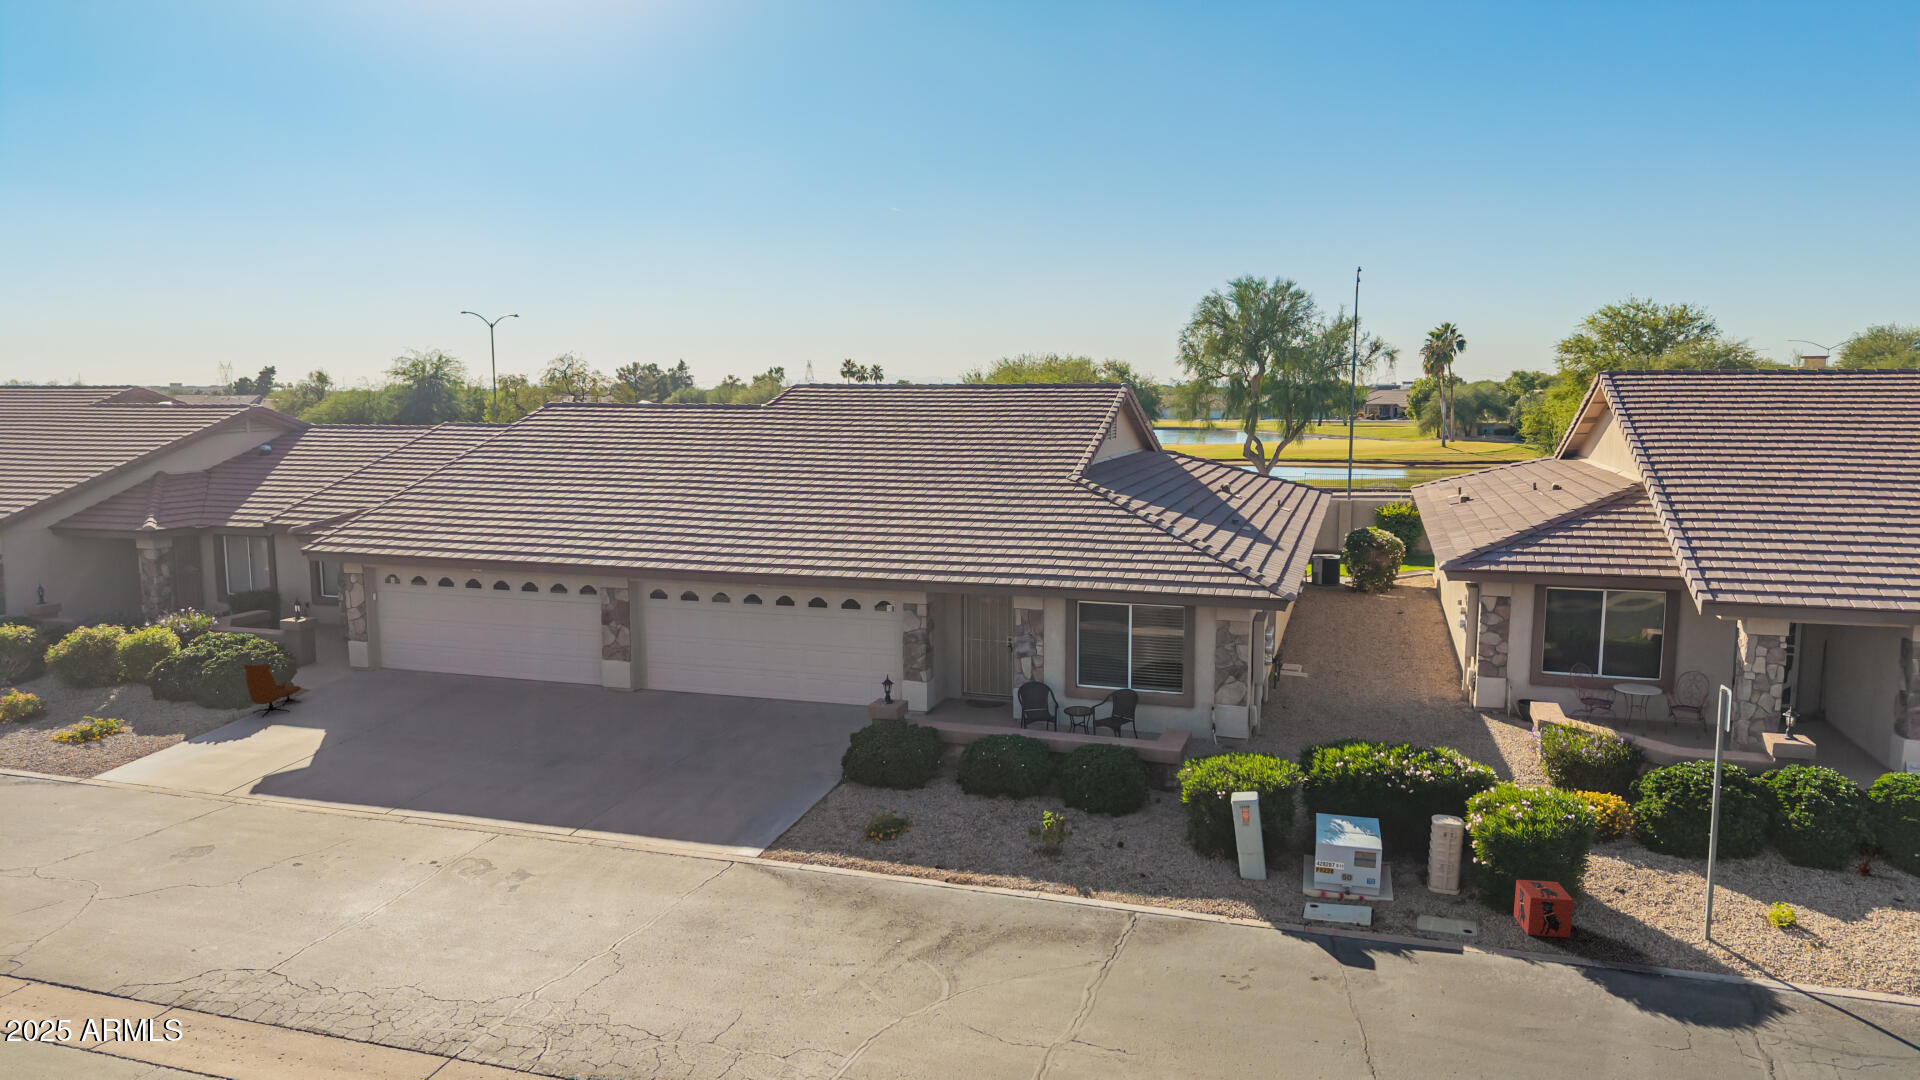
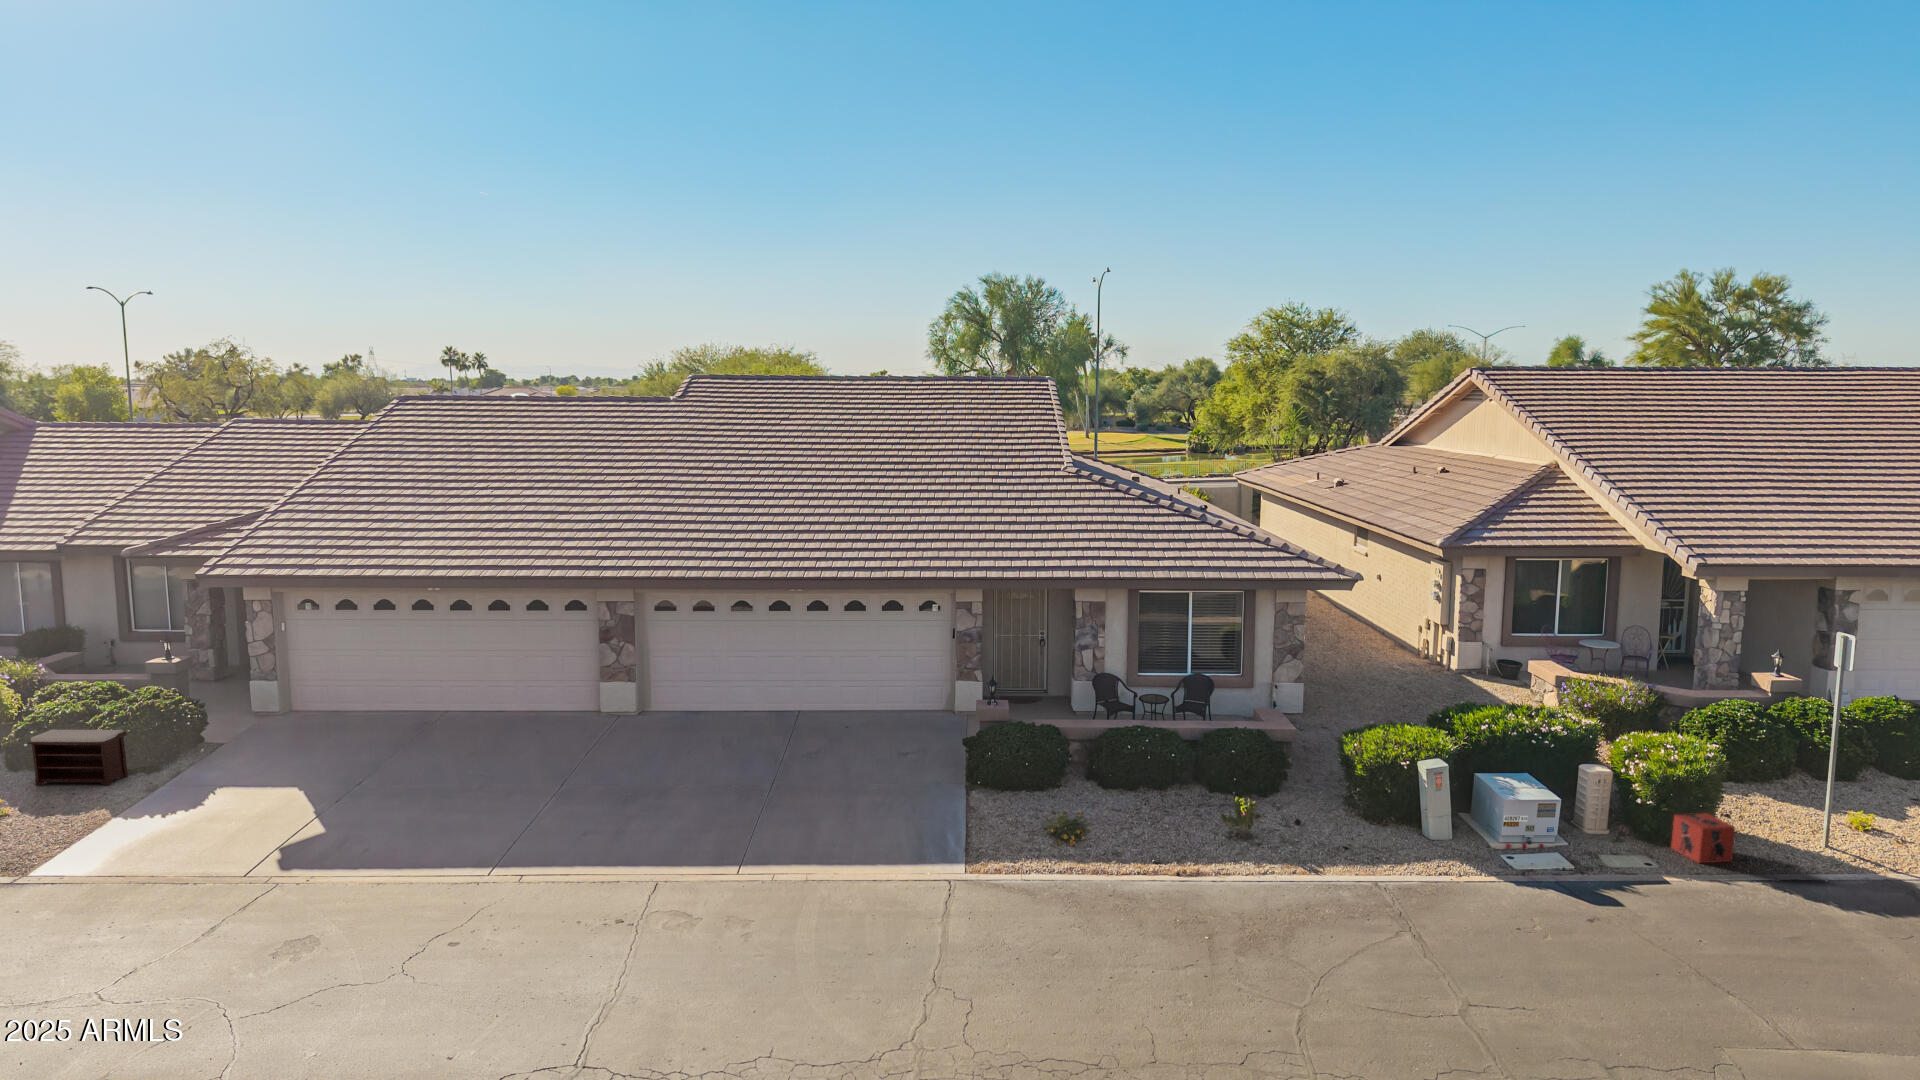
lounge chair: present [244,664,301,718] -> none [154,713,217,781]
bench: none [164,670,233,717] -> present [28,730,128,786]
potted plant: present [1849,840,1892,875] -> none [1860,753,1902,785]

